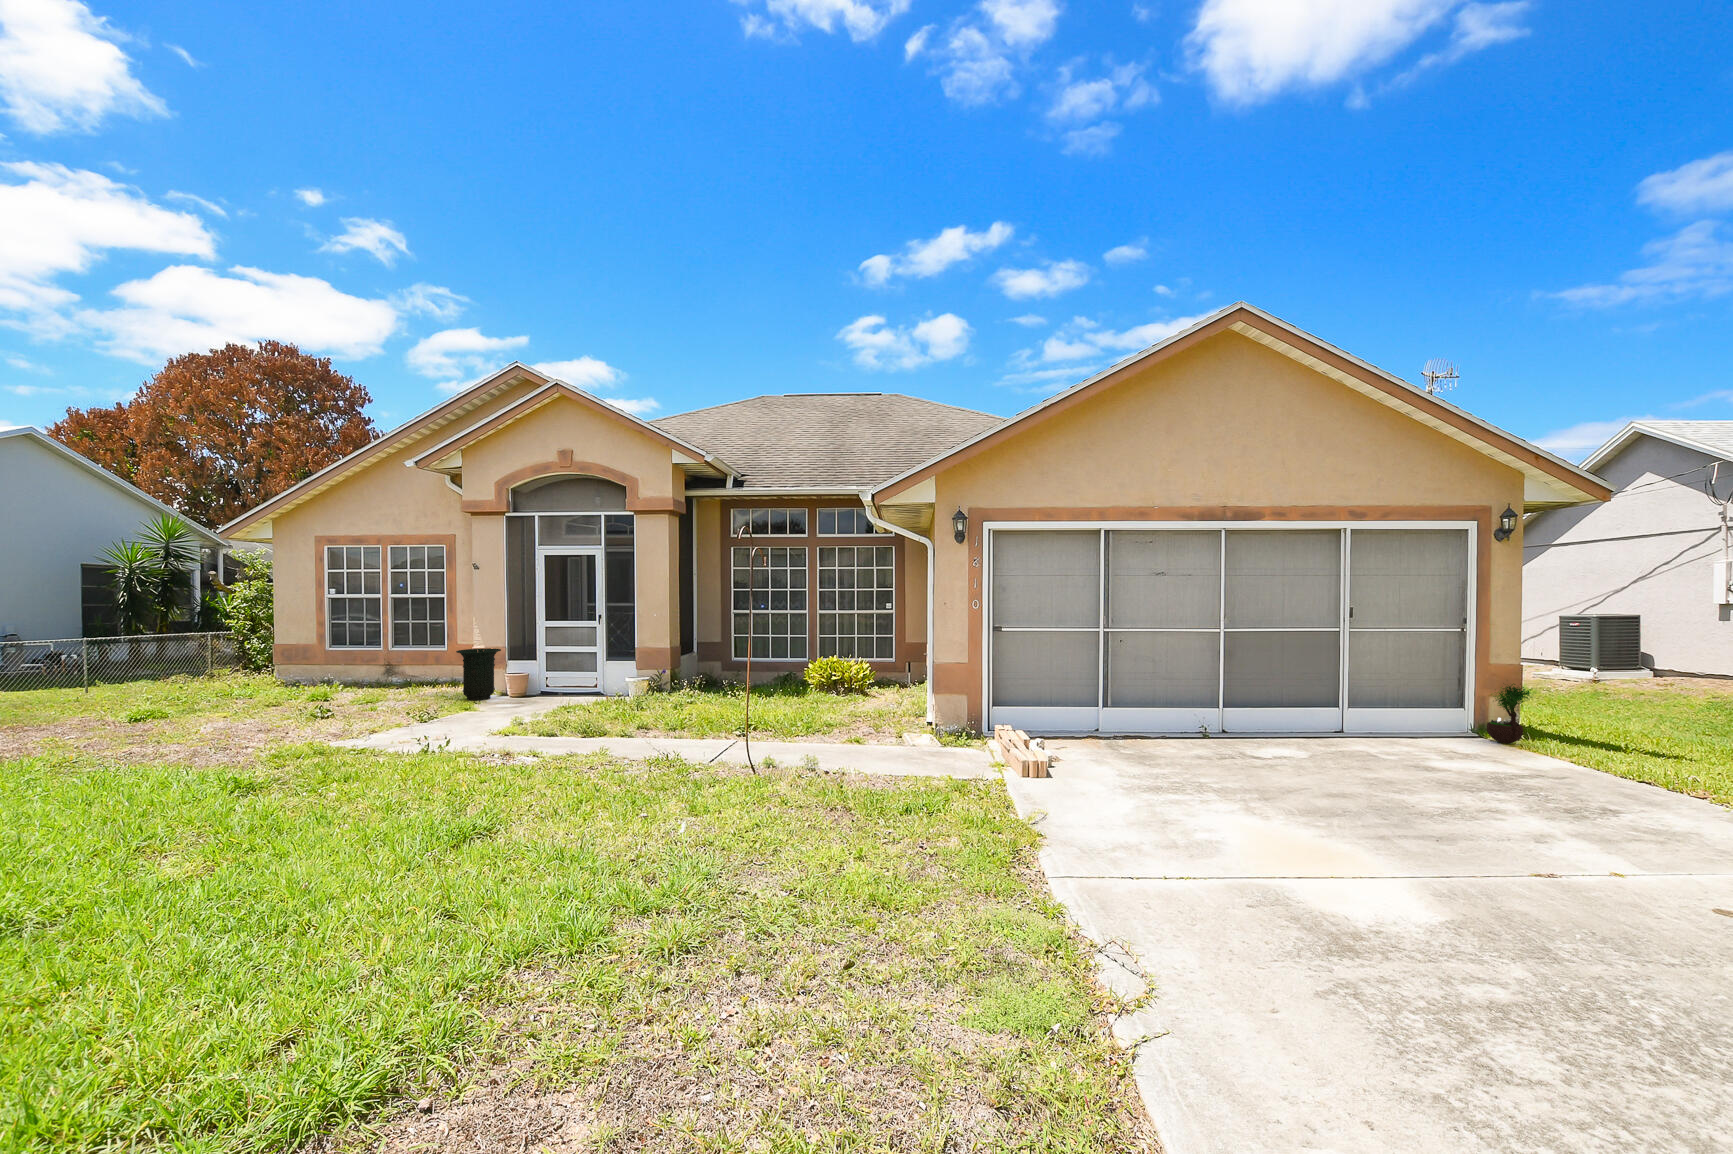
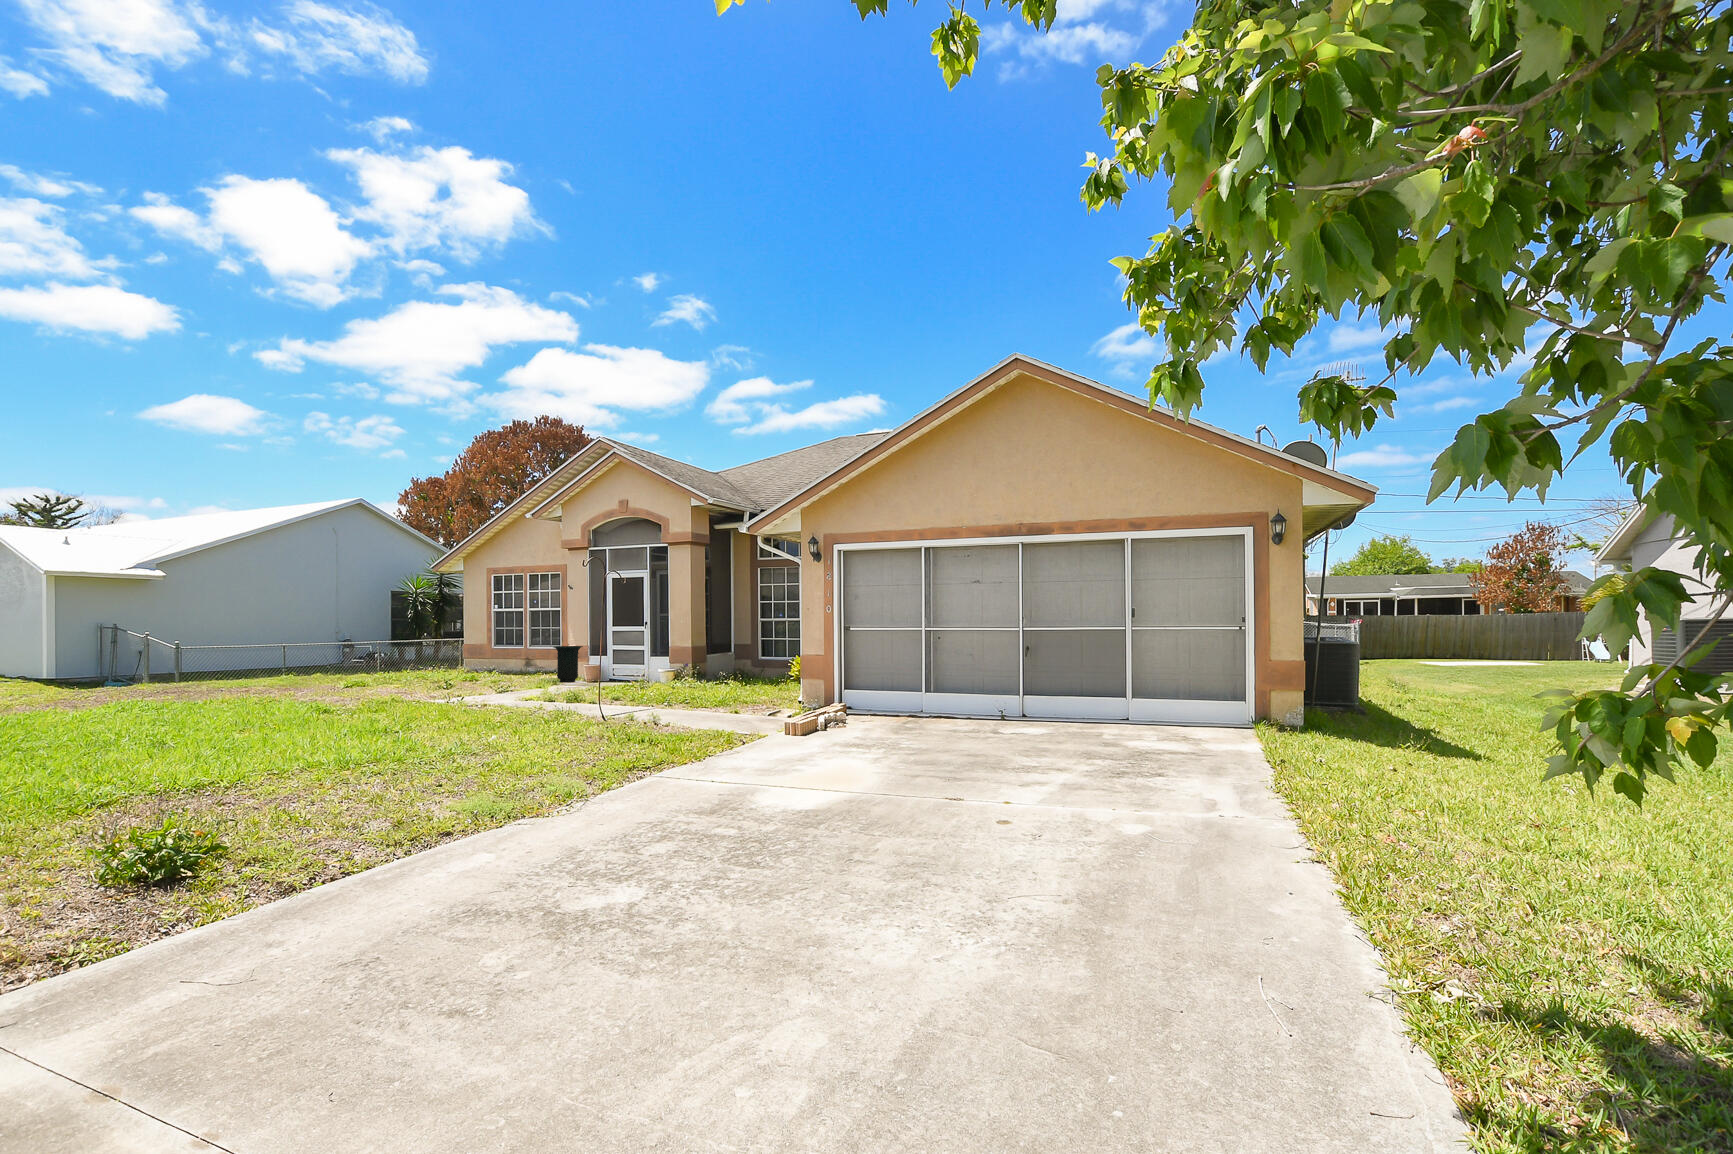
potted tree: present [1487,684,1532,743] -> none [1235,673,1271,729]

